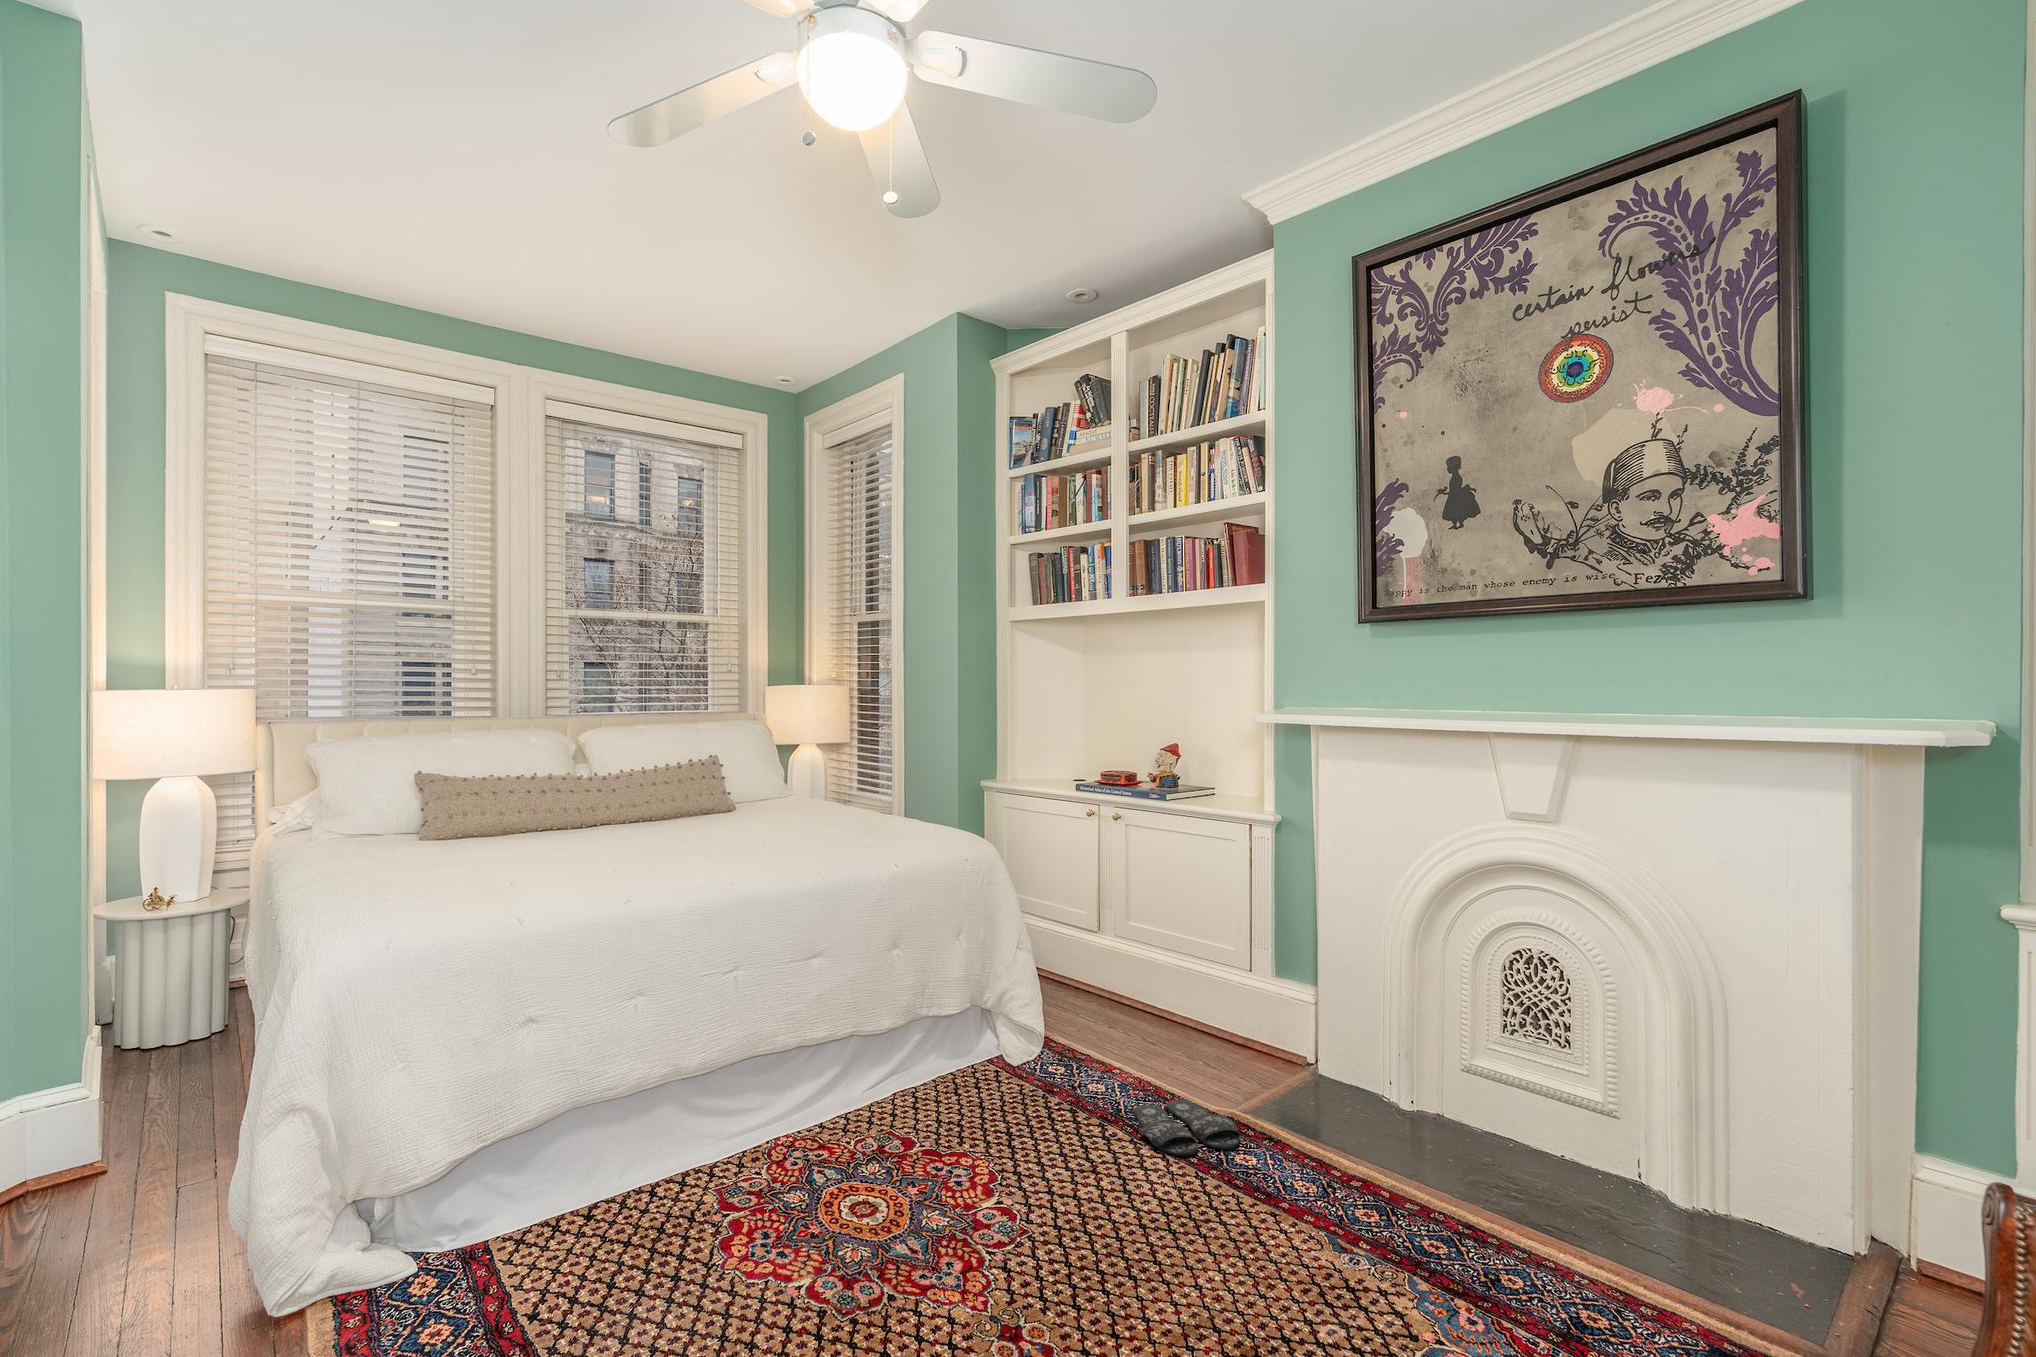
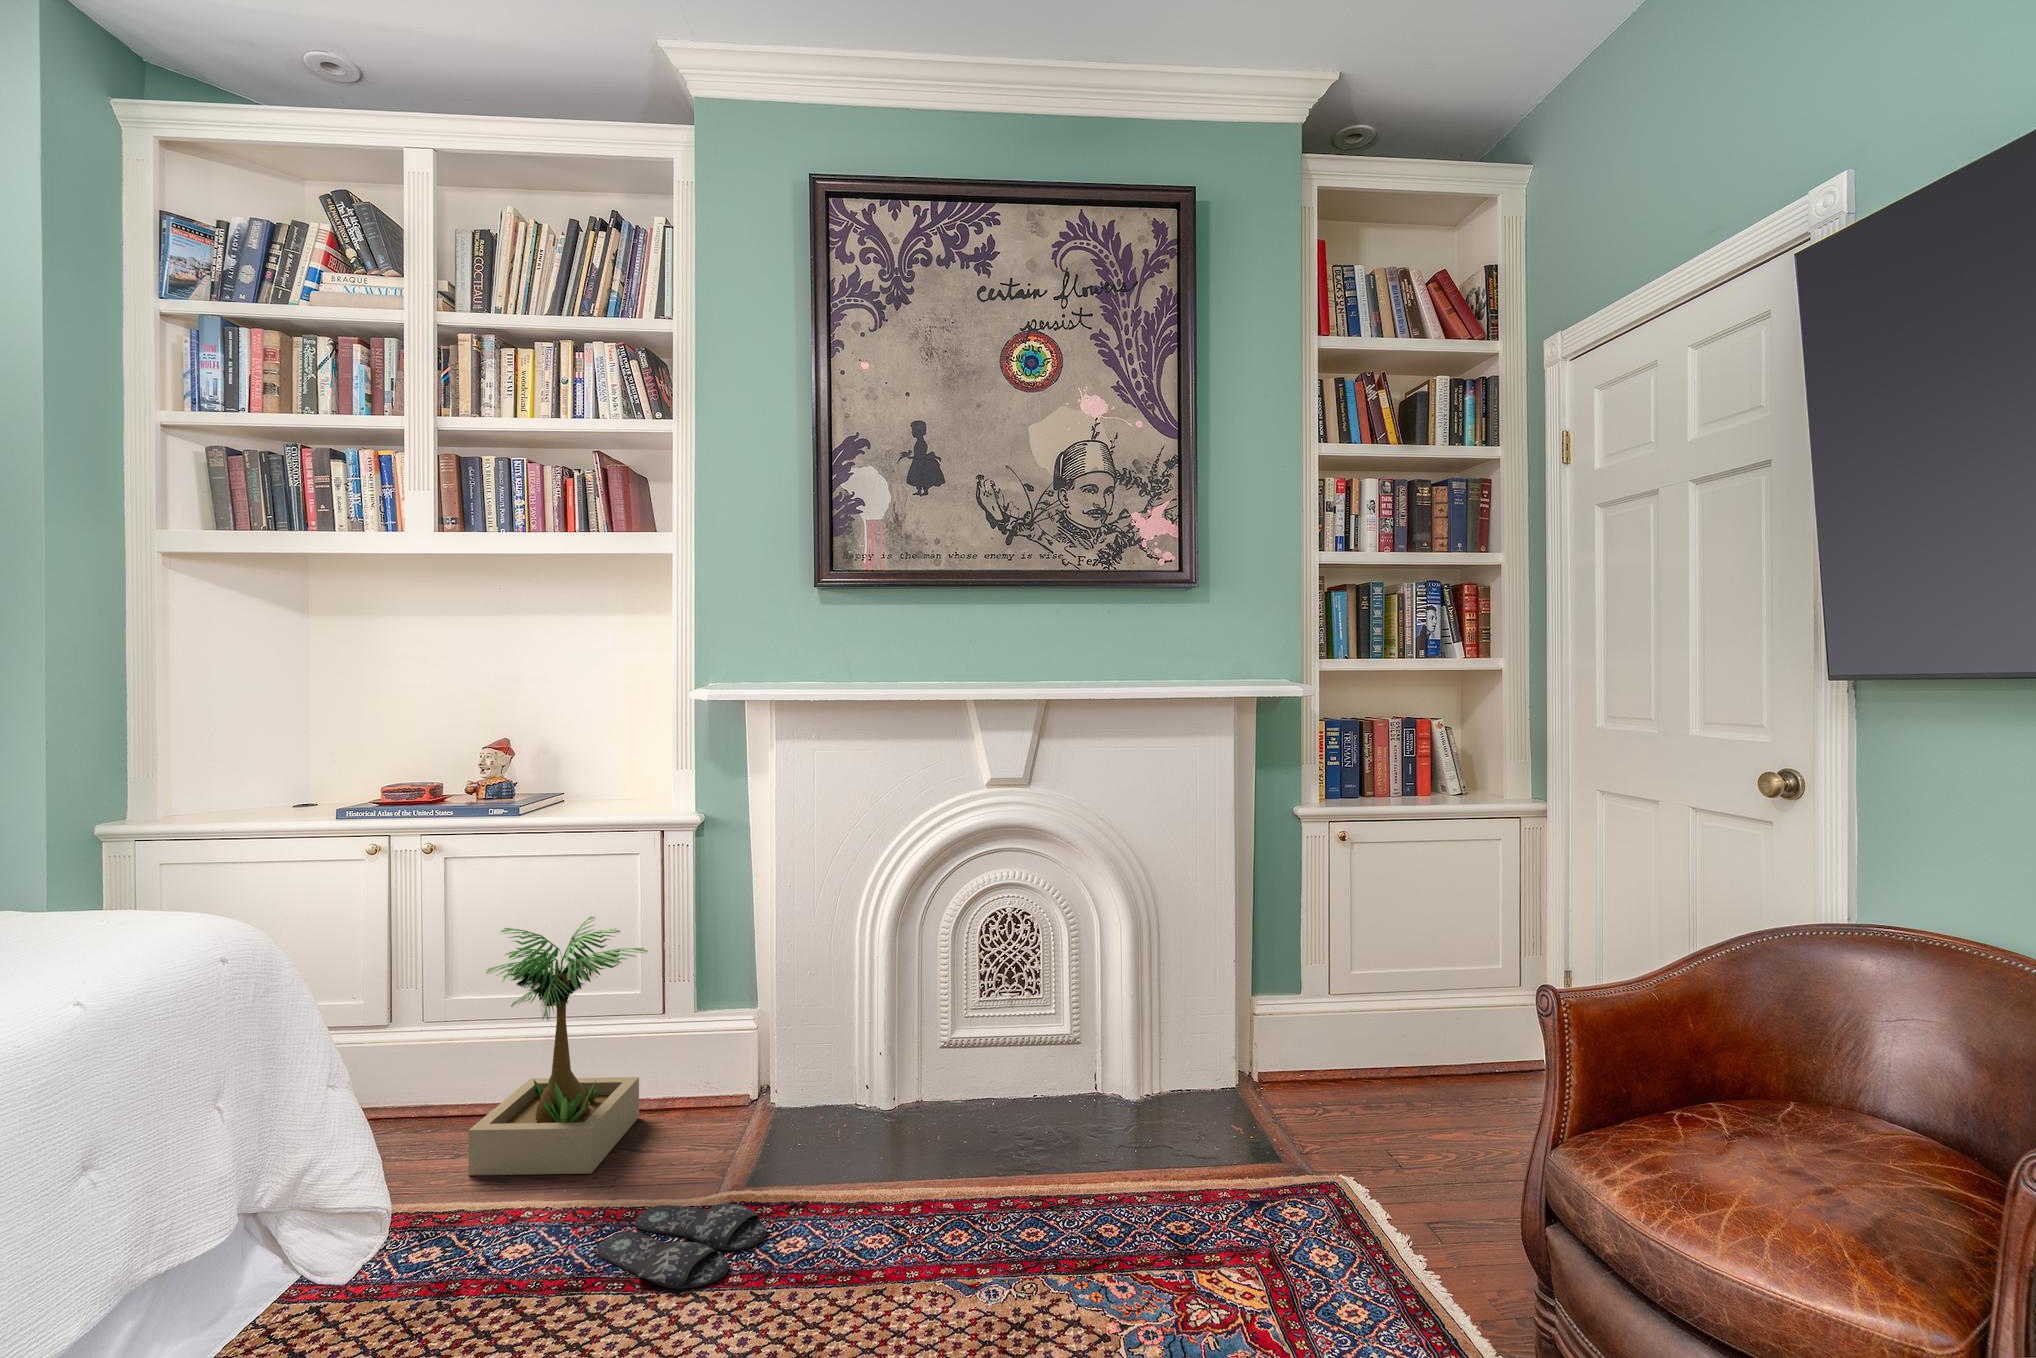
potted plant: none [1102,879,1235,1067] -> present [468,916,647,1175]

